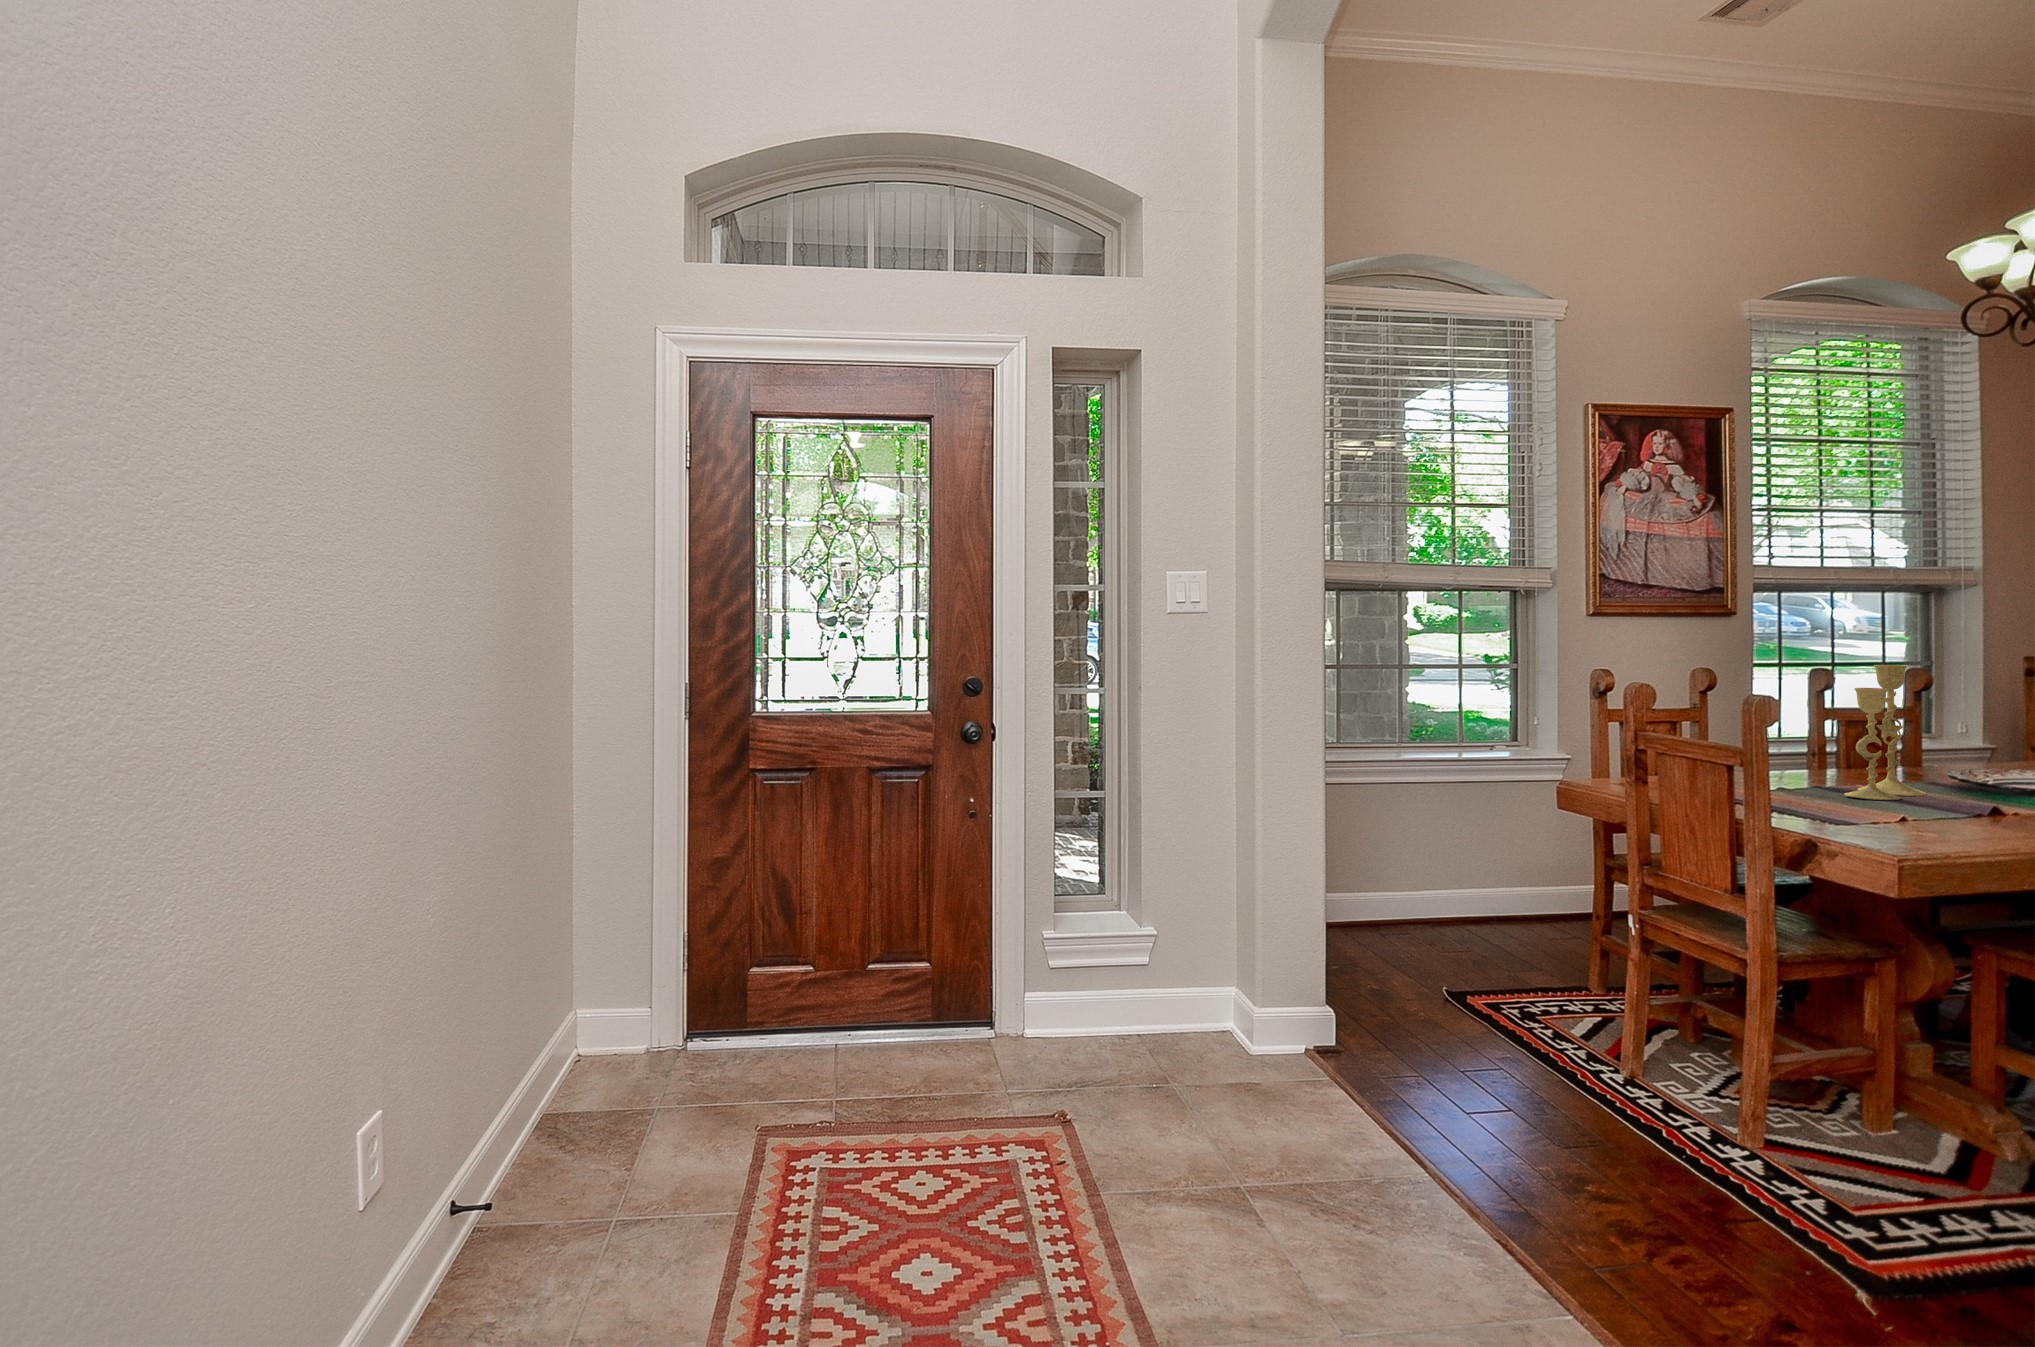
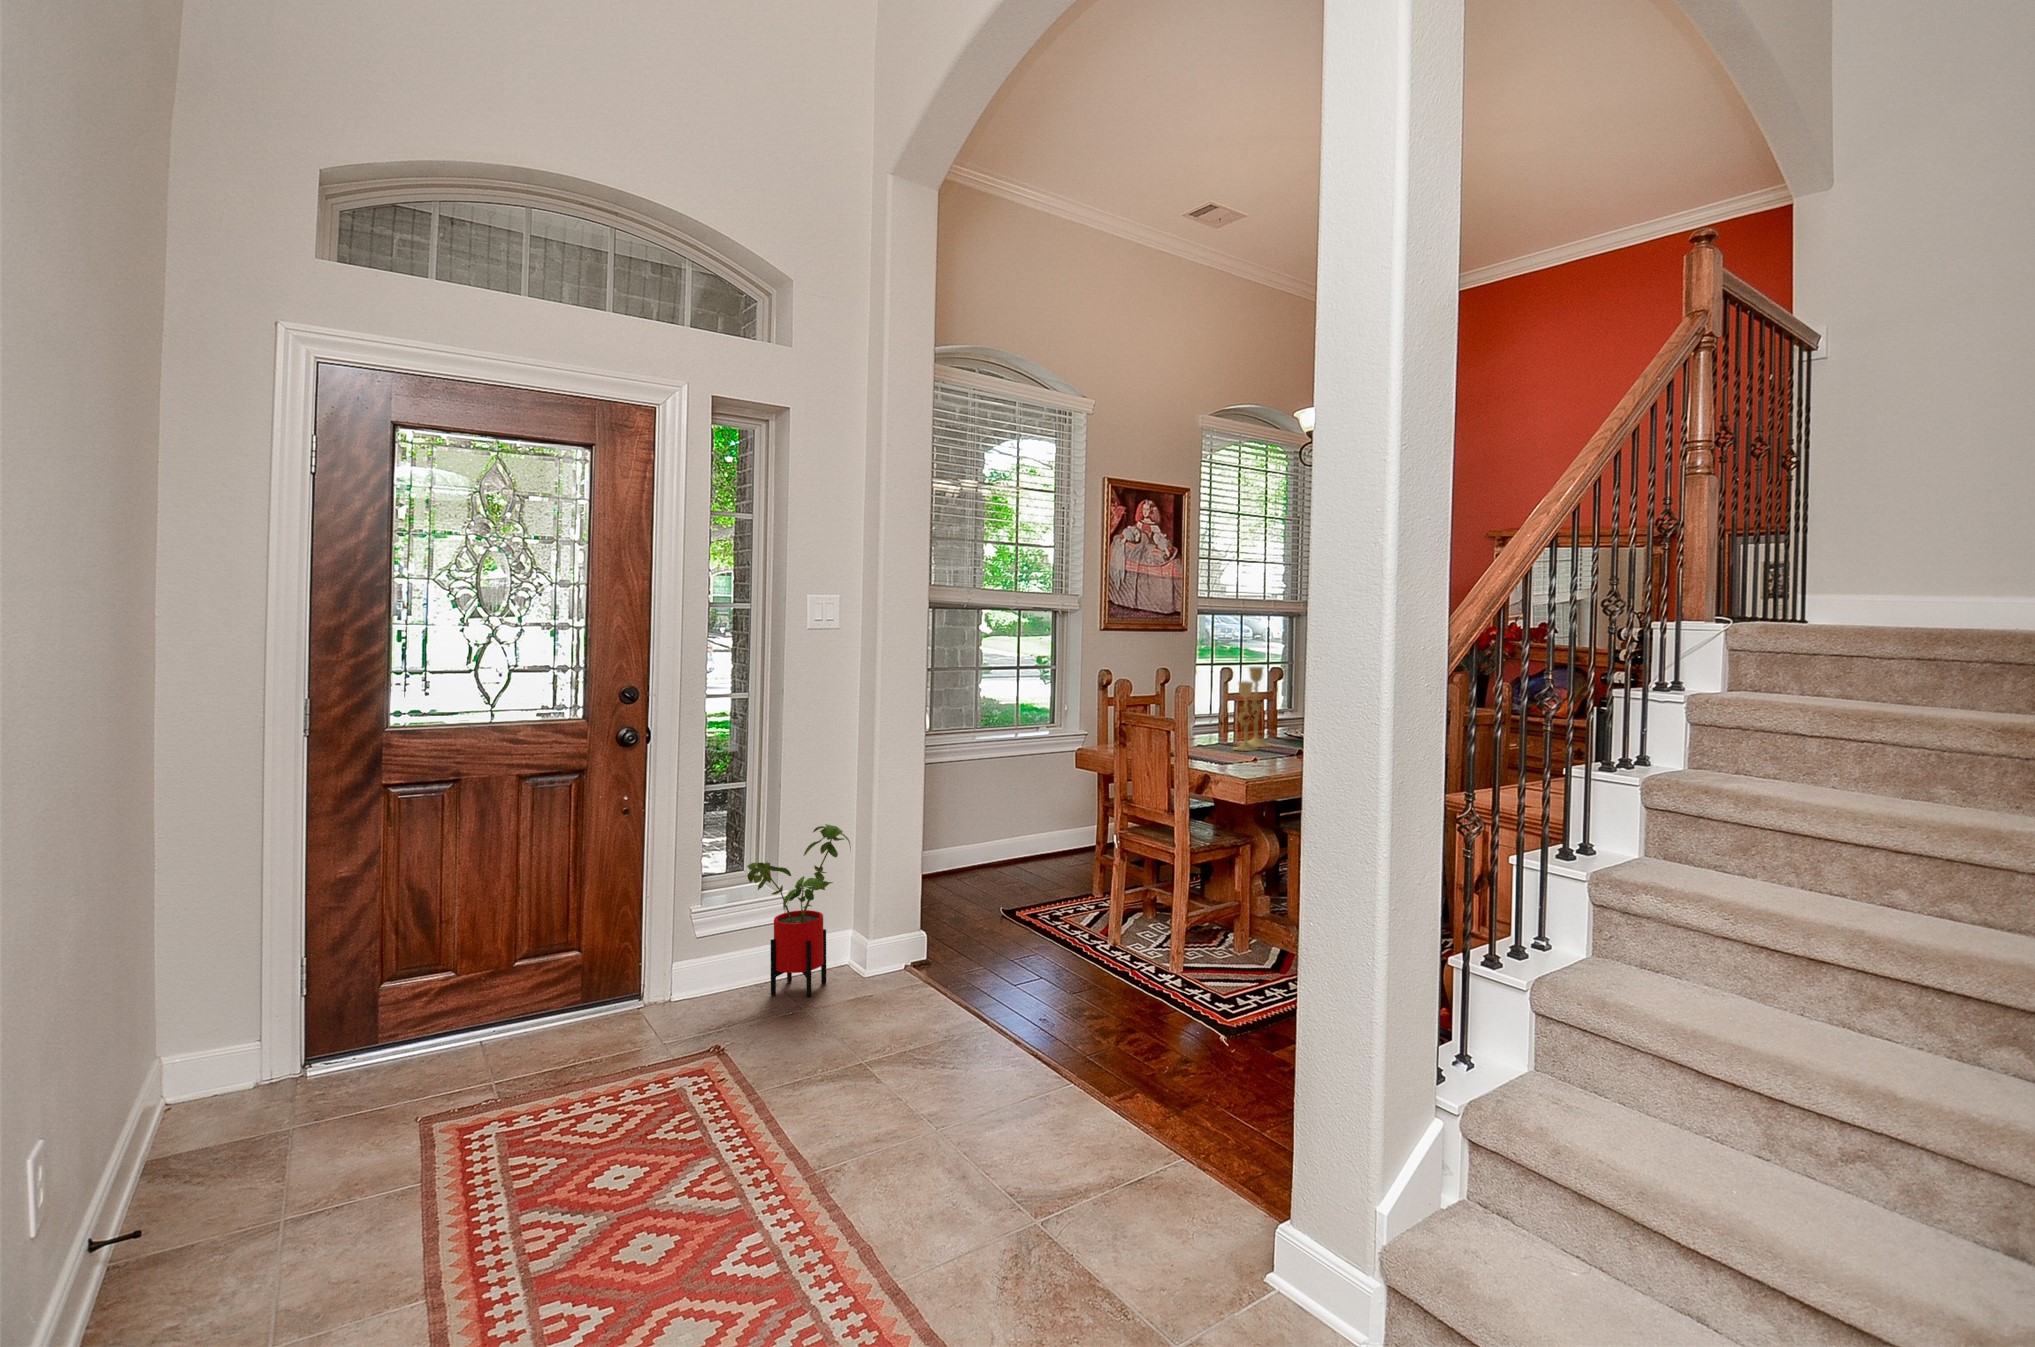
house plant: none [1102,853,1230,1071] -> present [747,824,851,998]

